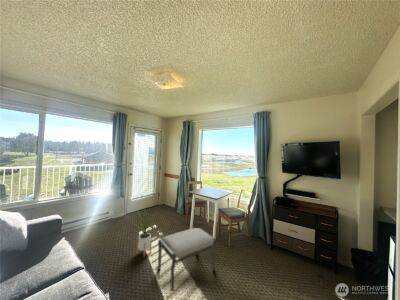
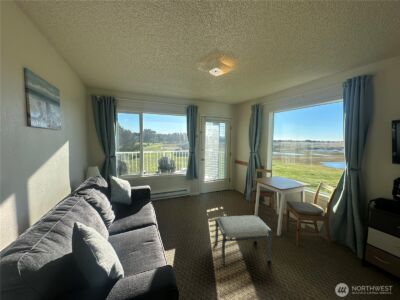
house plant: present [137,213,152,256] -> none [198,188,219,231]

